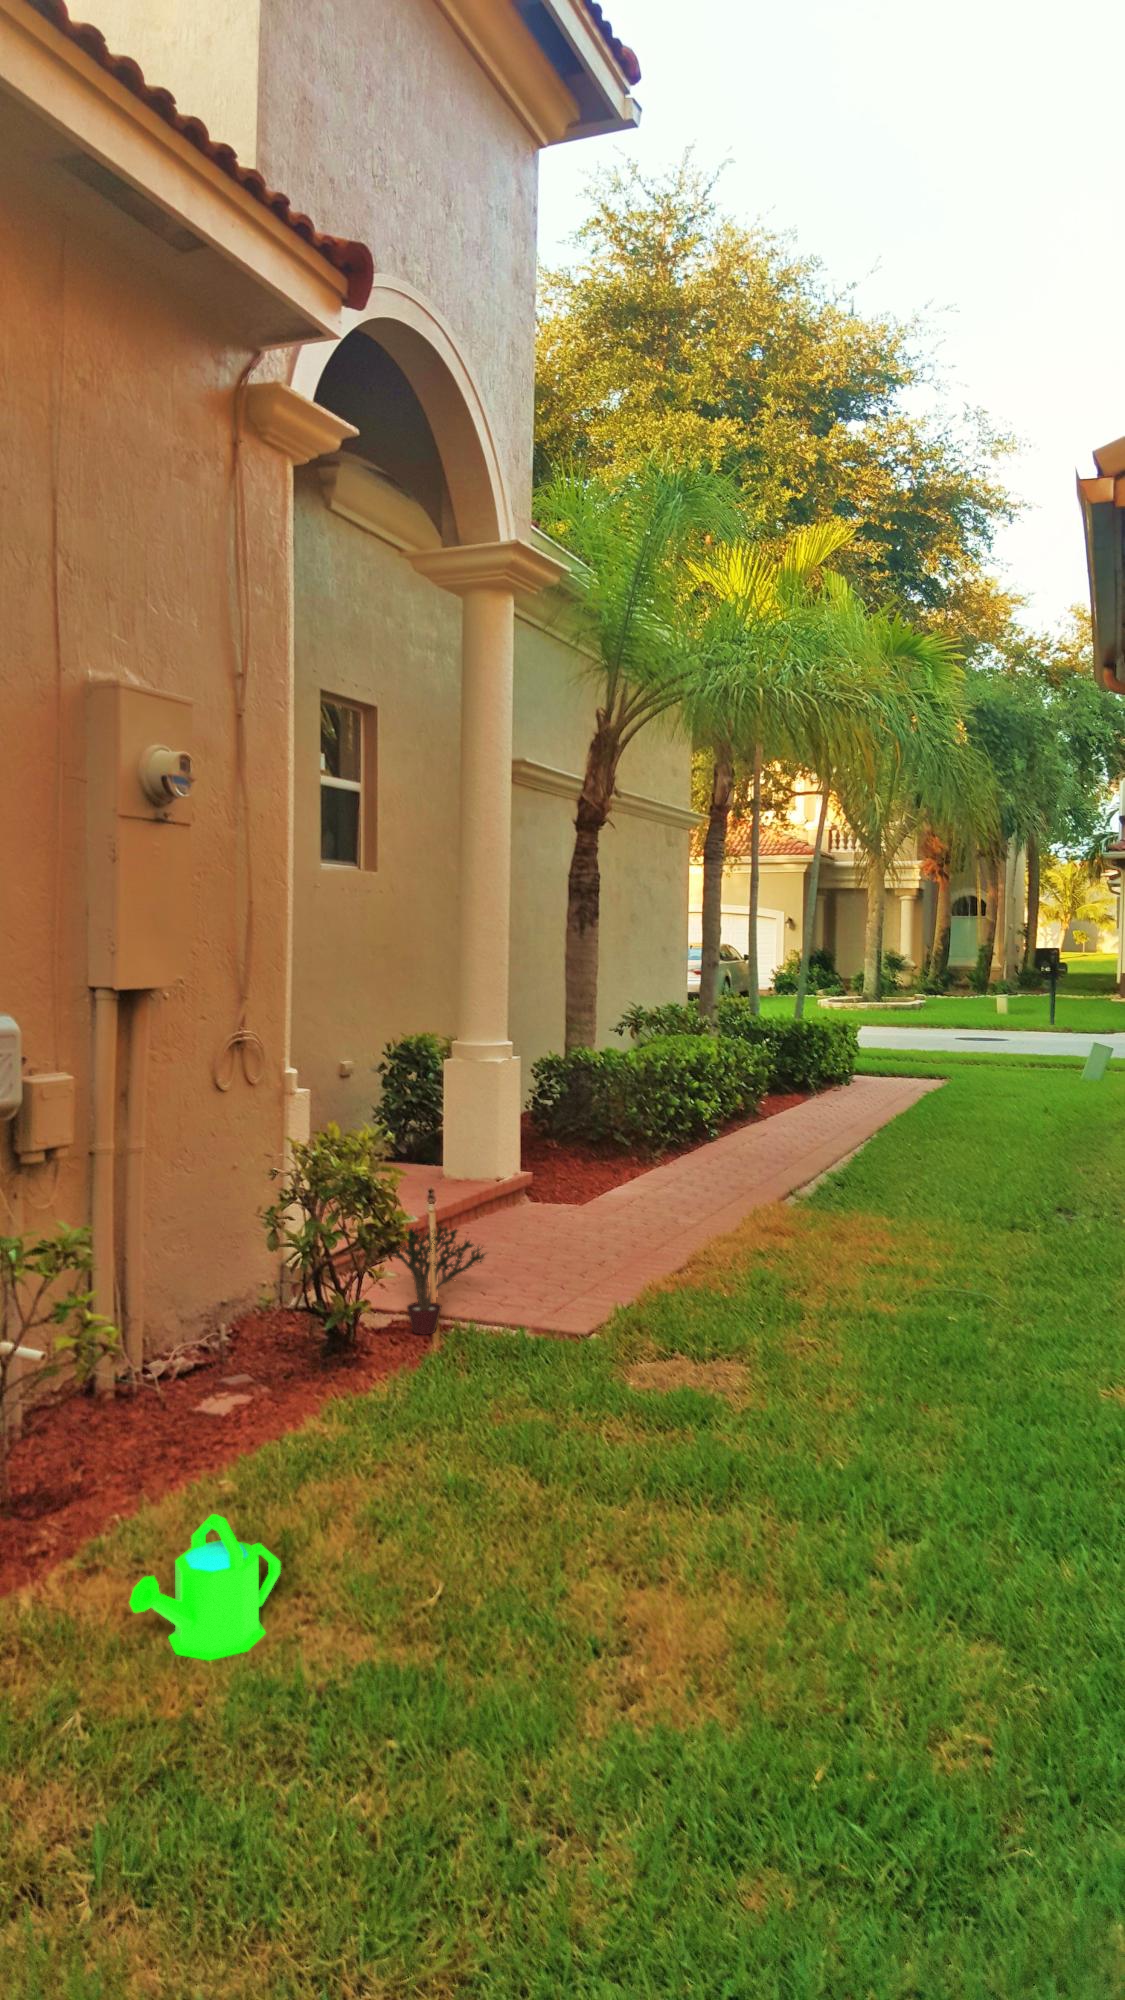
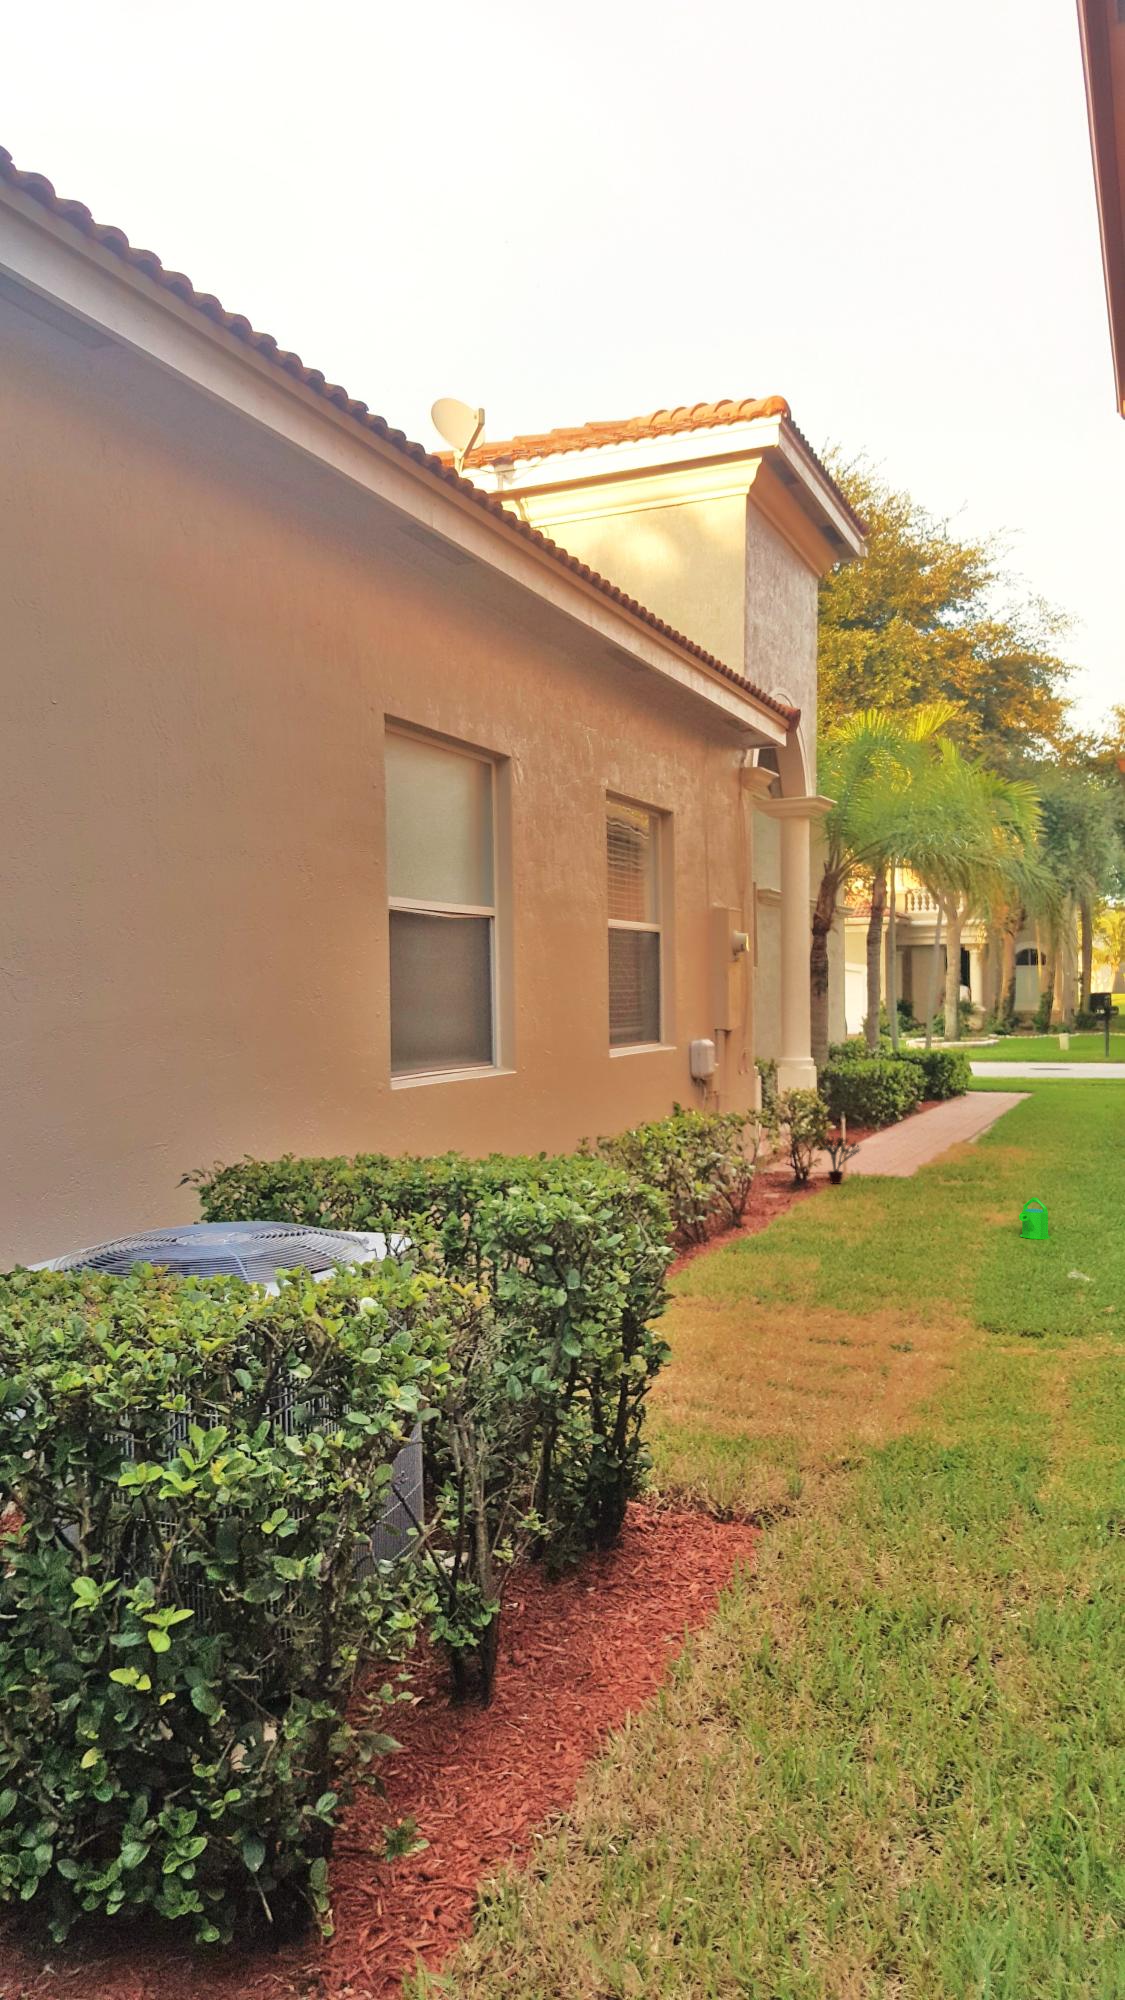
watering can: present [129,1514,281,1661] -> present [1019,1197,1050,1239]

